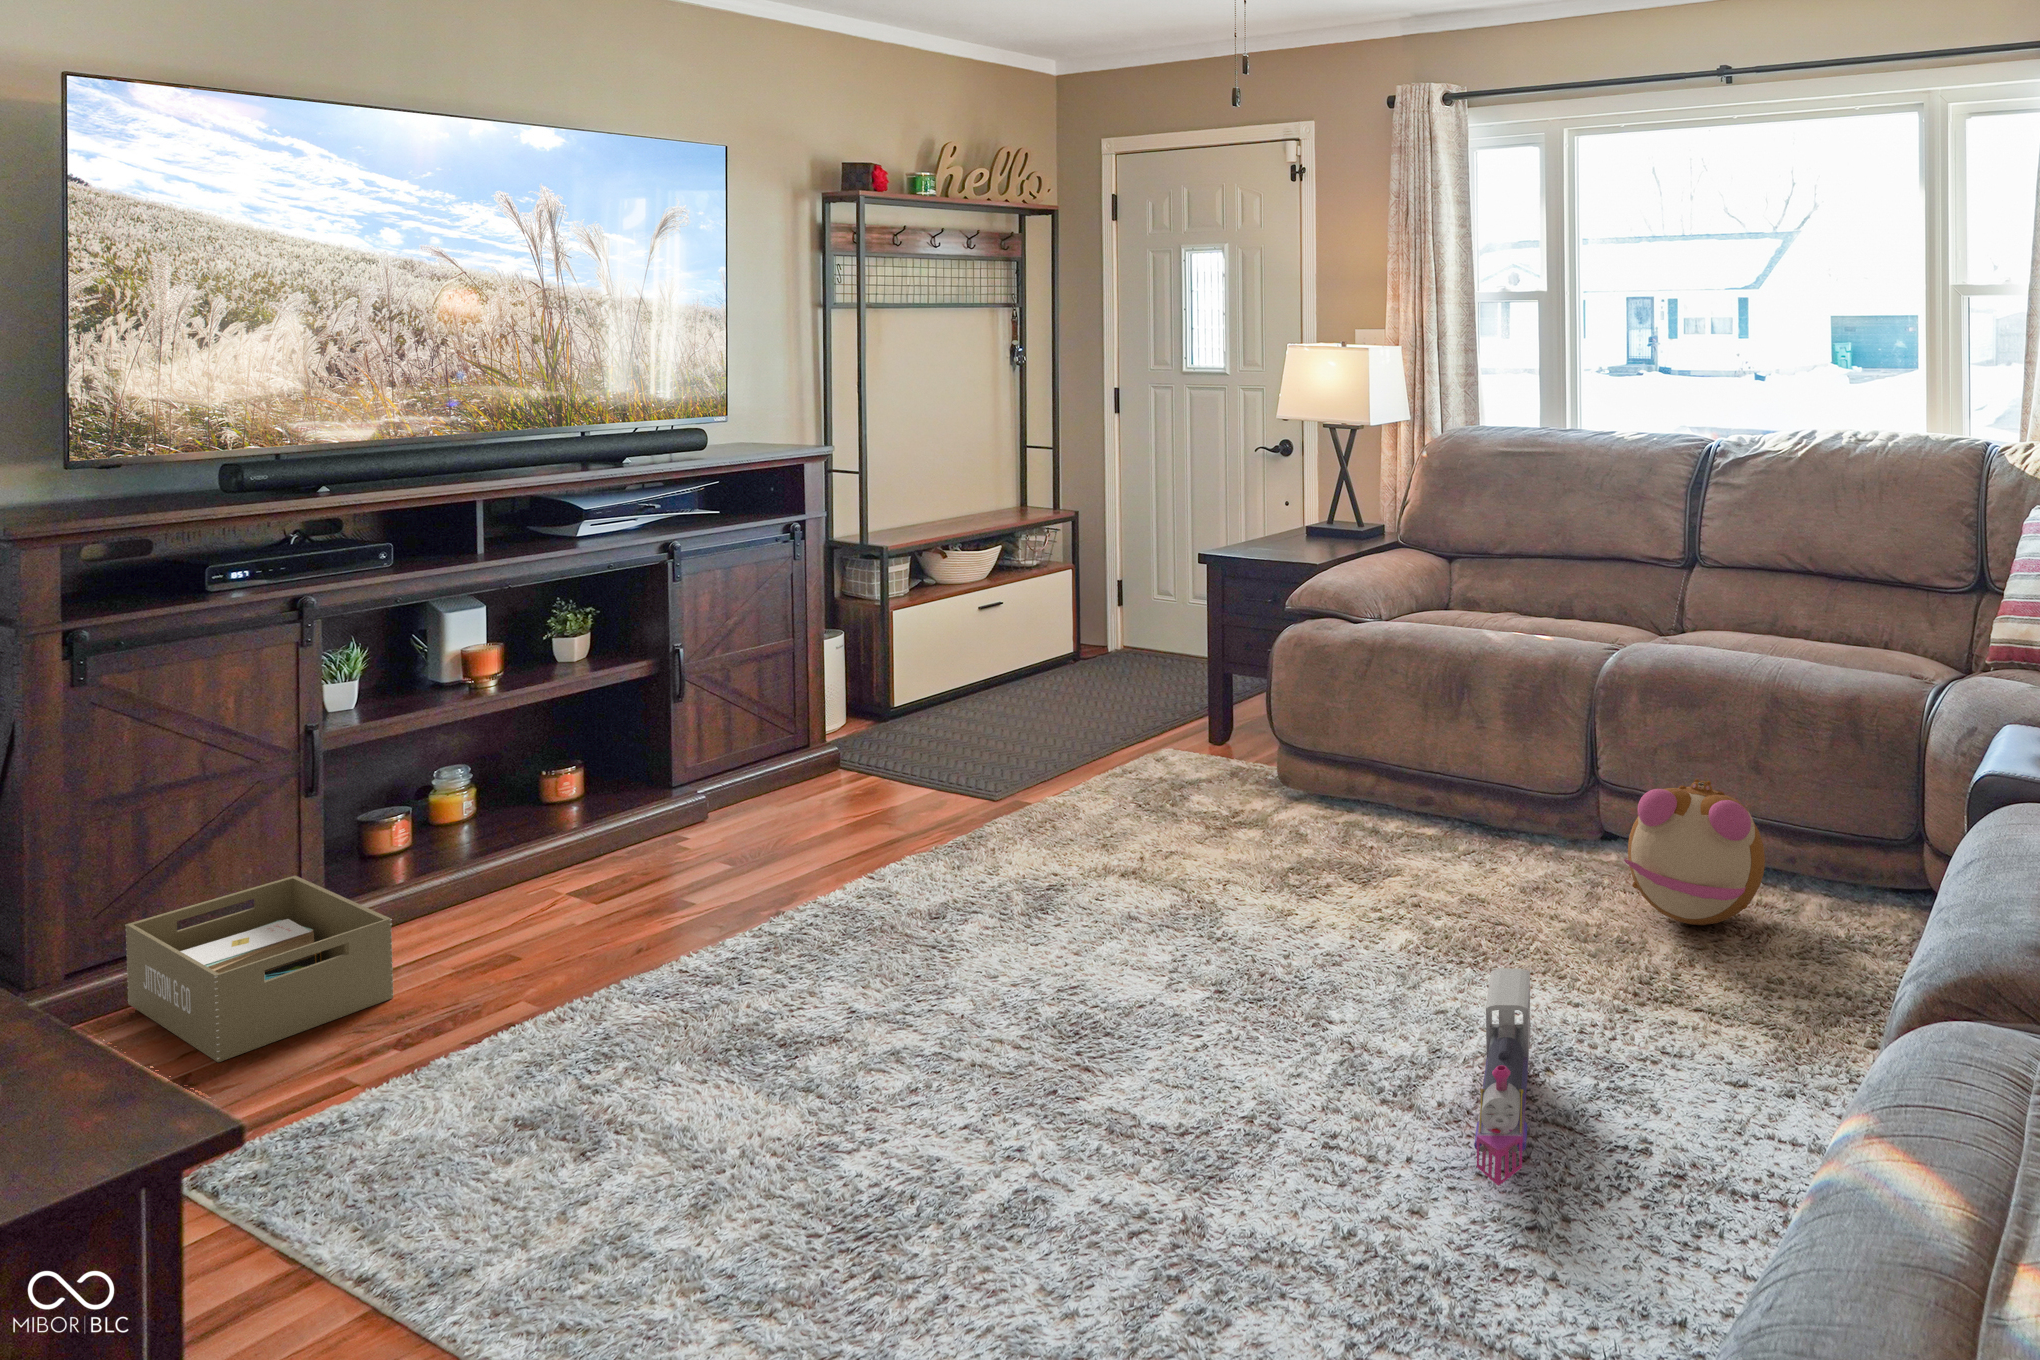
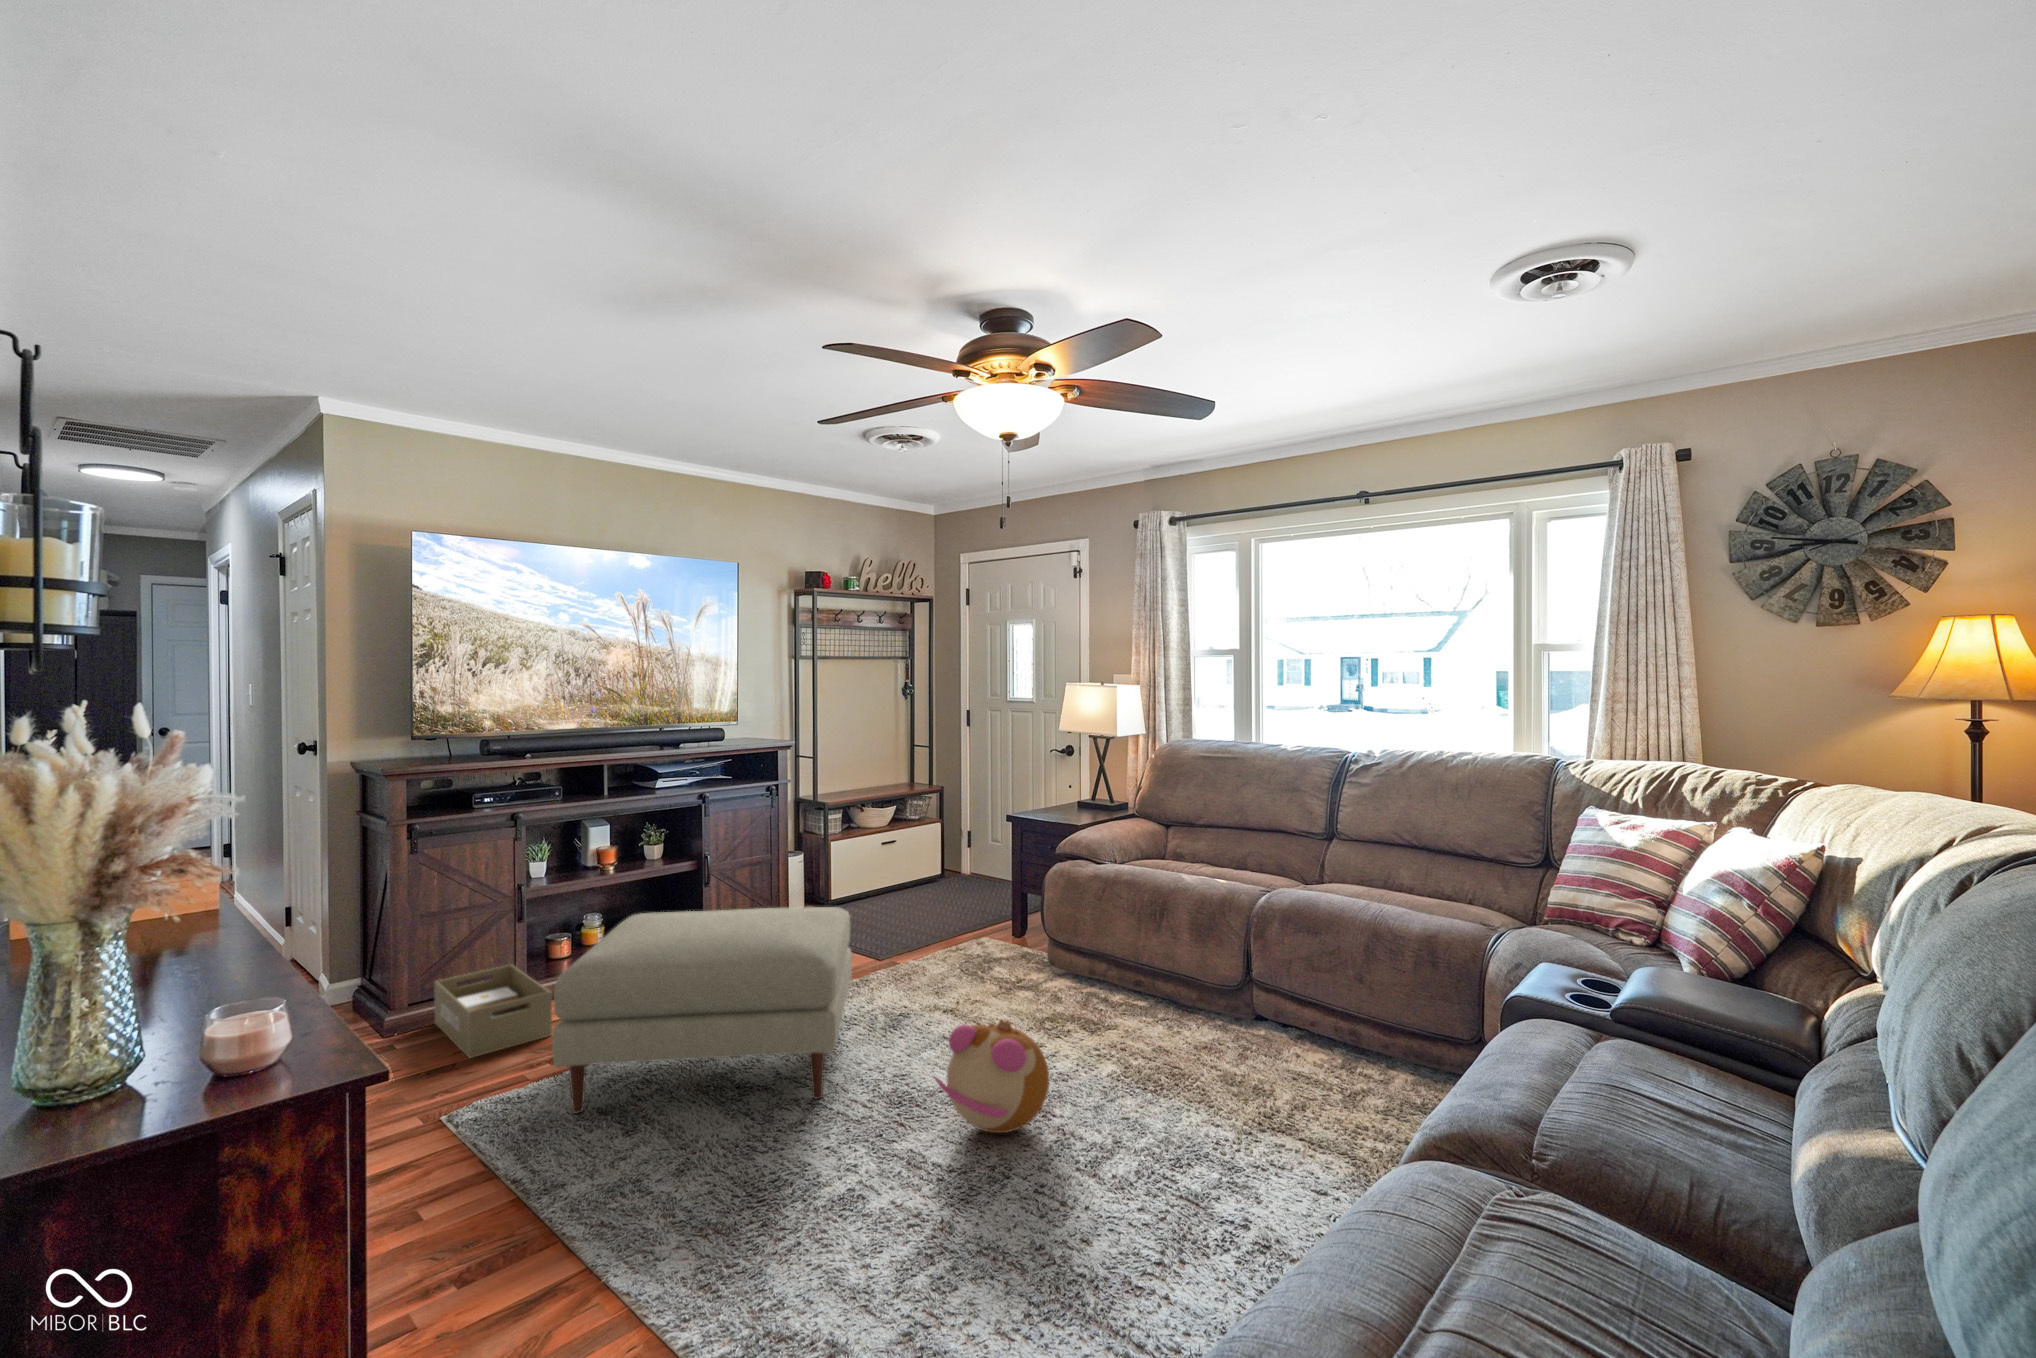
ottoman: none [419,723,970,1136] -> present [552,907,852,1113]
plush toy: present [1624,779,1765,925] -> present [934,1020,1049,1133]
toy train: present [1474,968,1530,1186] -> none [1127,1094,1179,1233]

